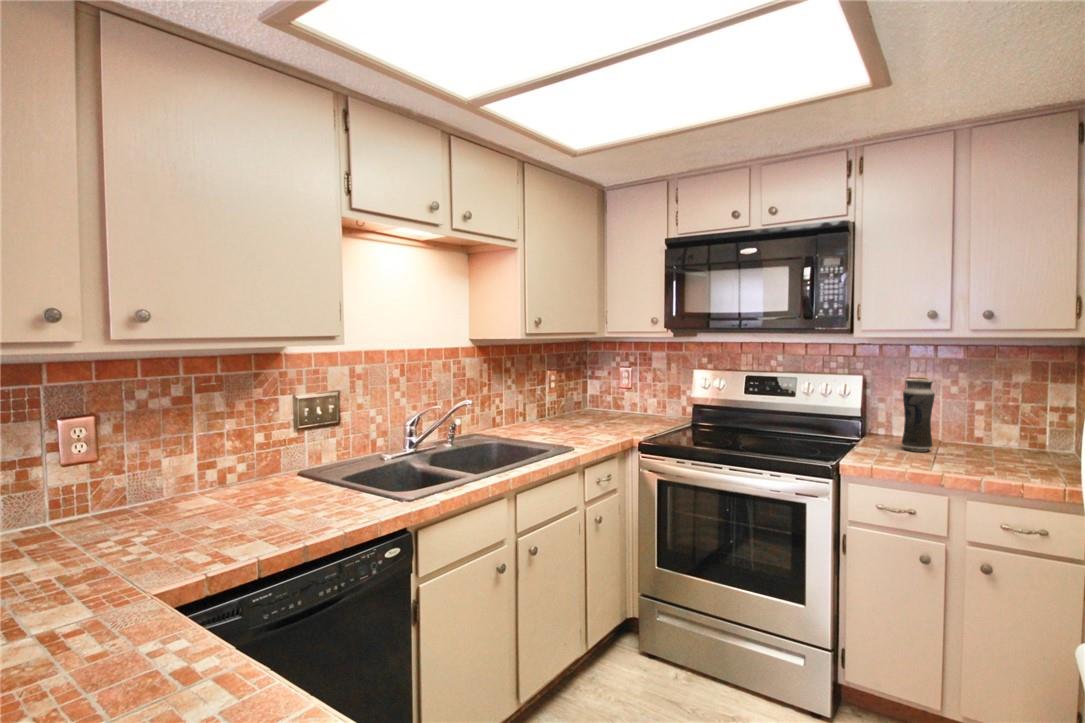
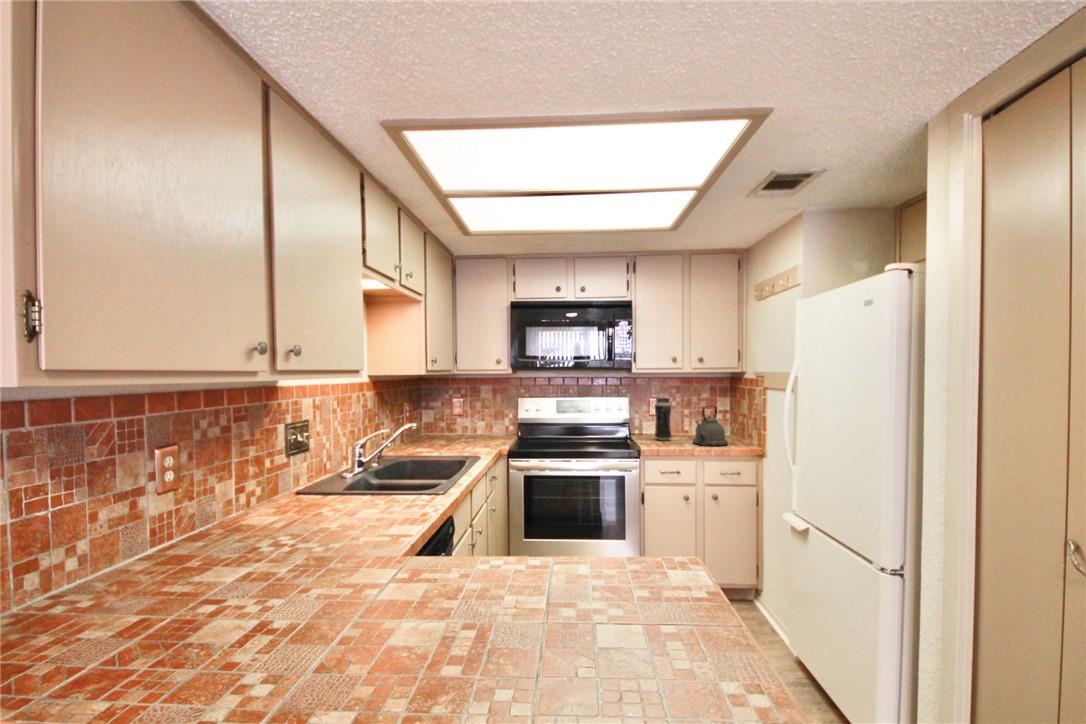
kettle: none [950,400,1031,473] -> present [693,406,728,446]

